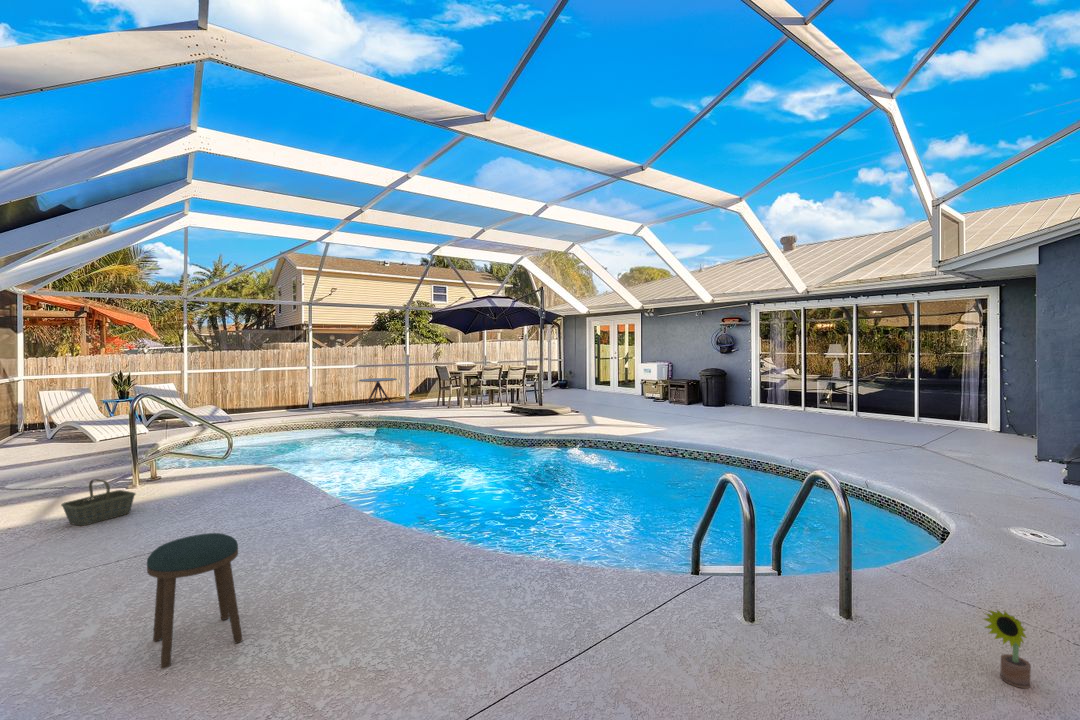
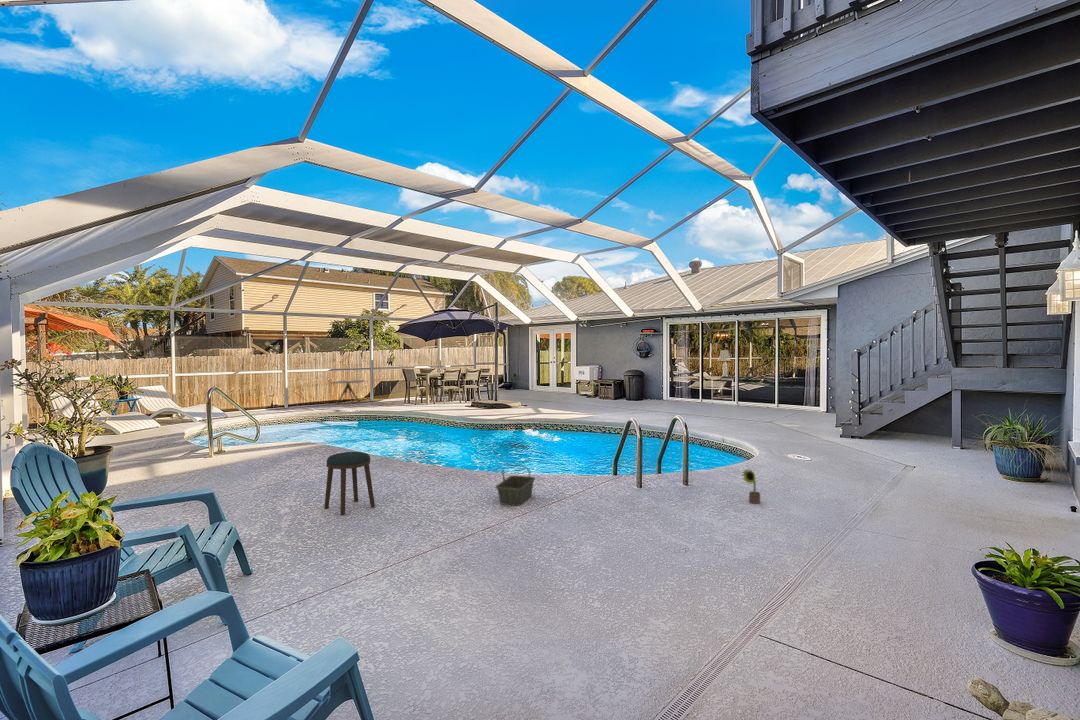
basket: present [61,479,135,526] -> present [496,465,535,506]

